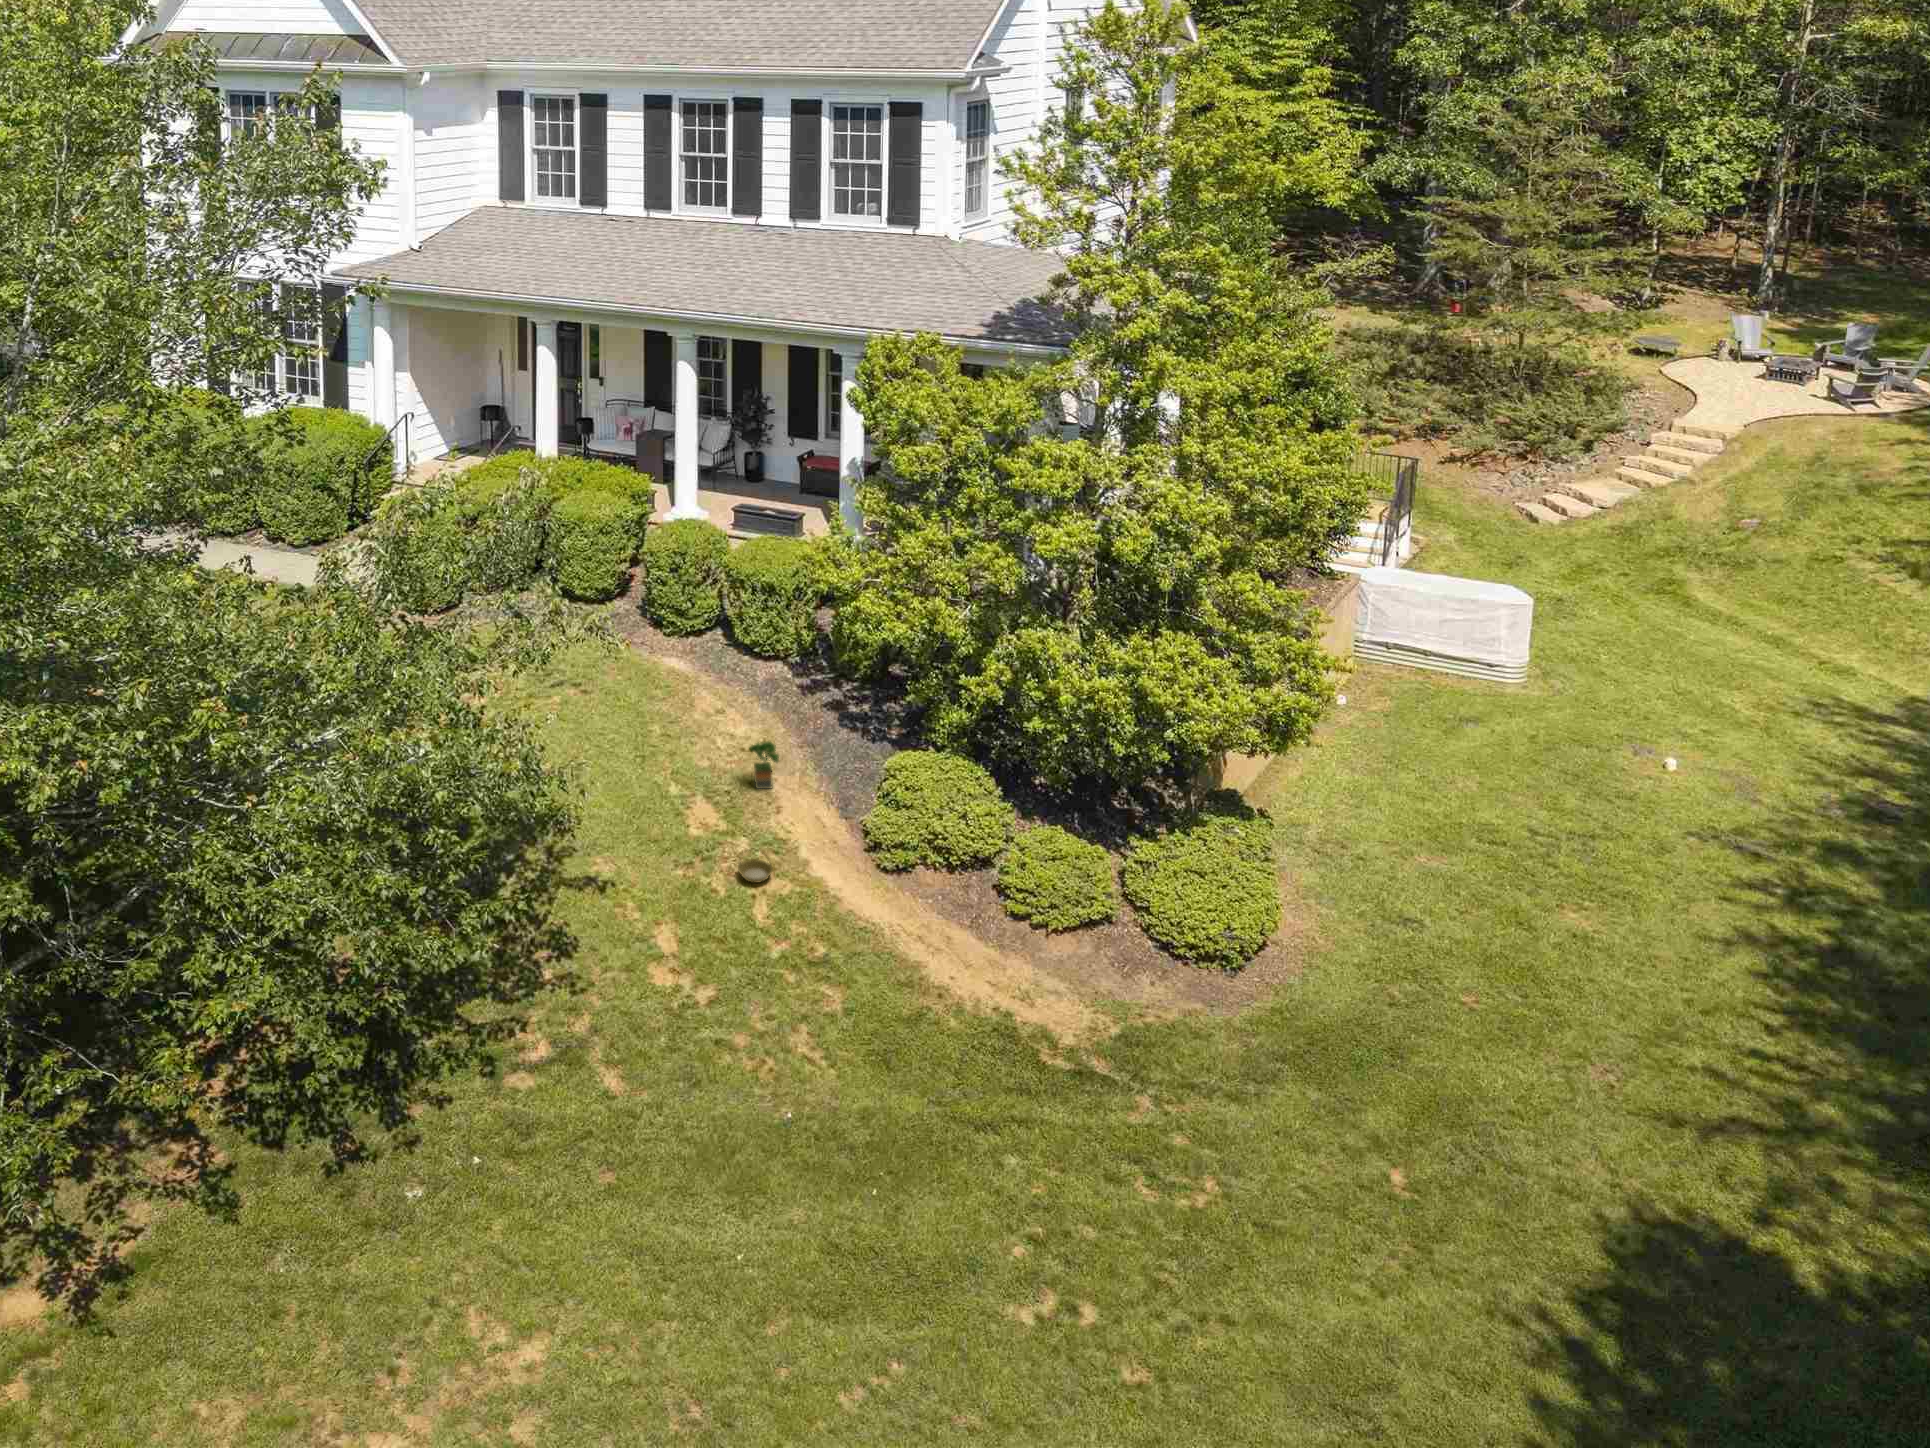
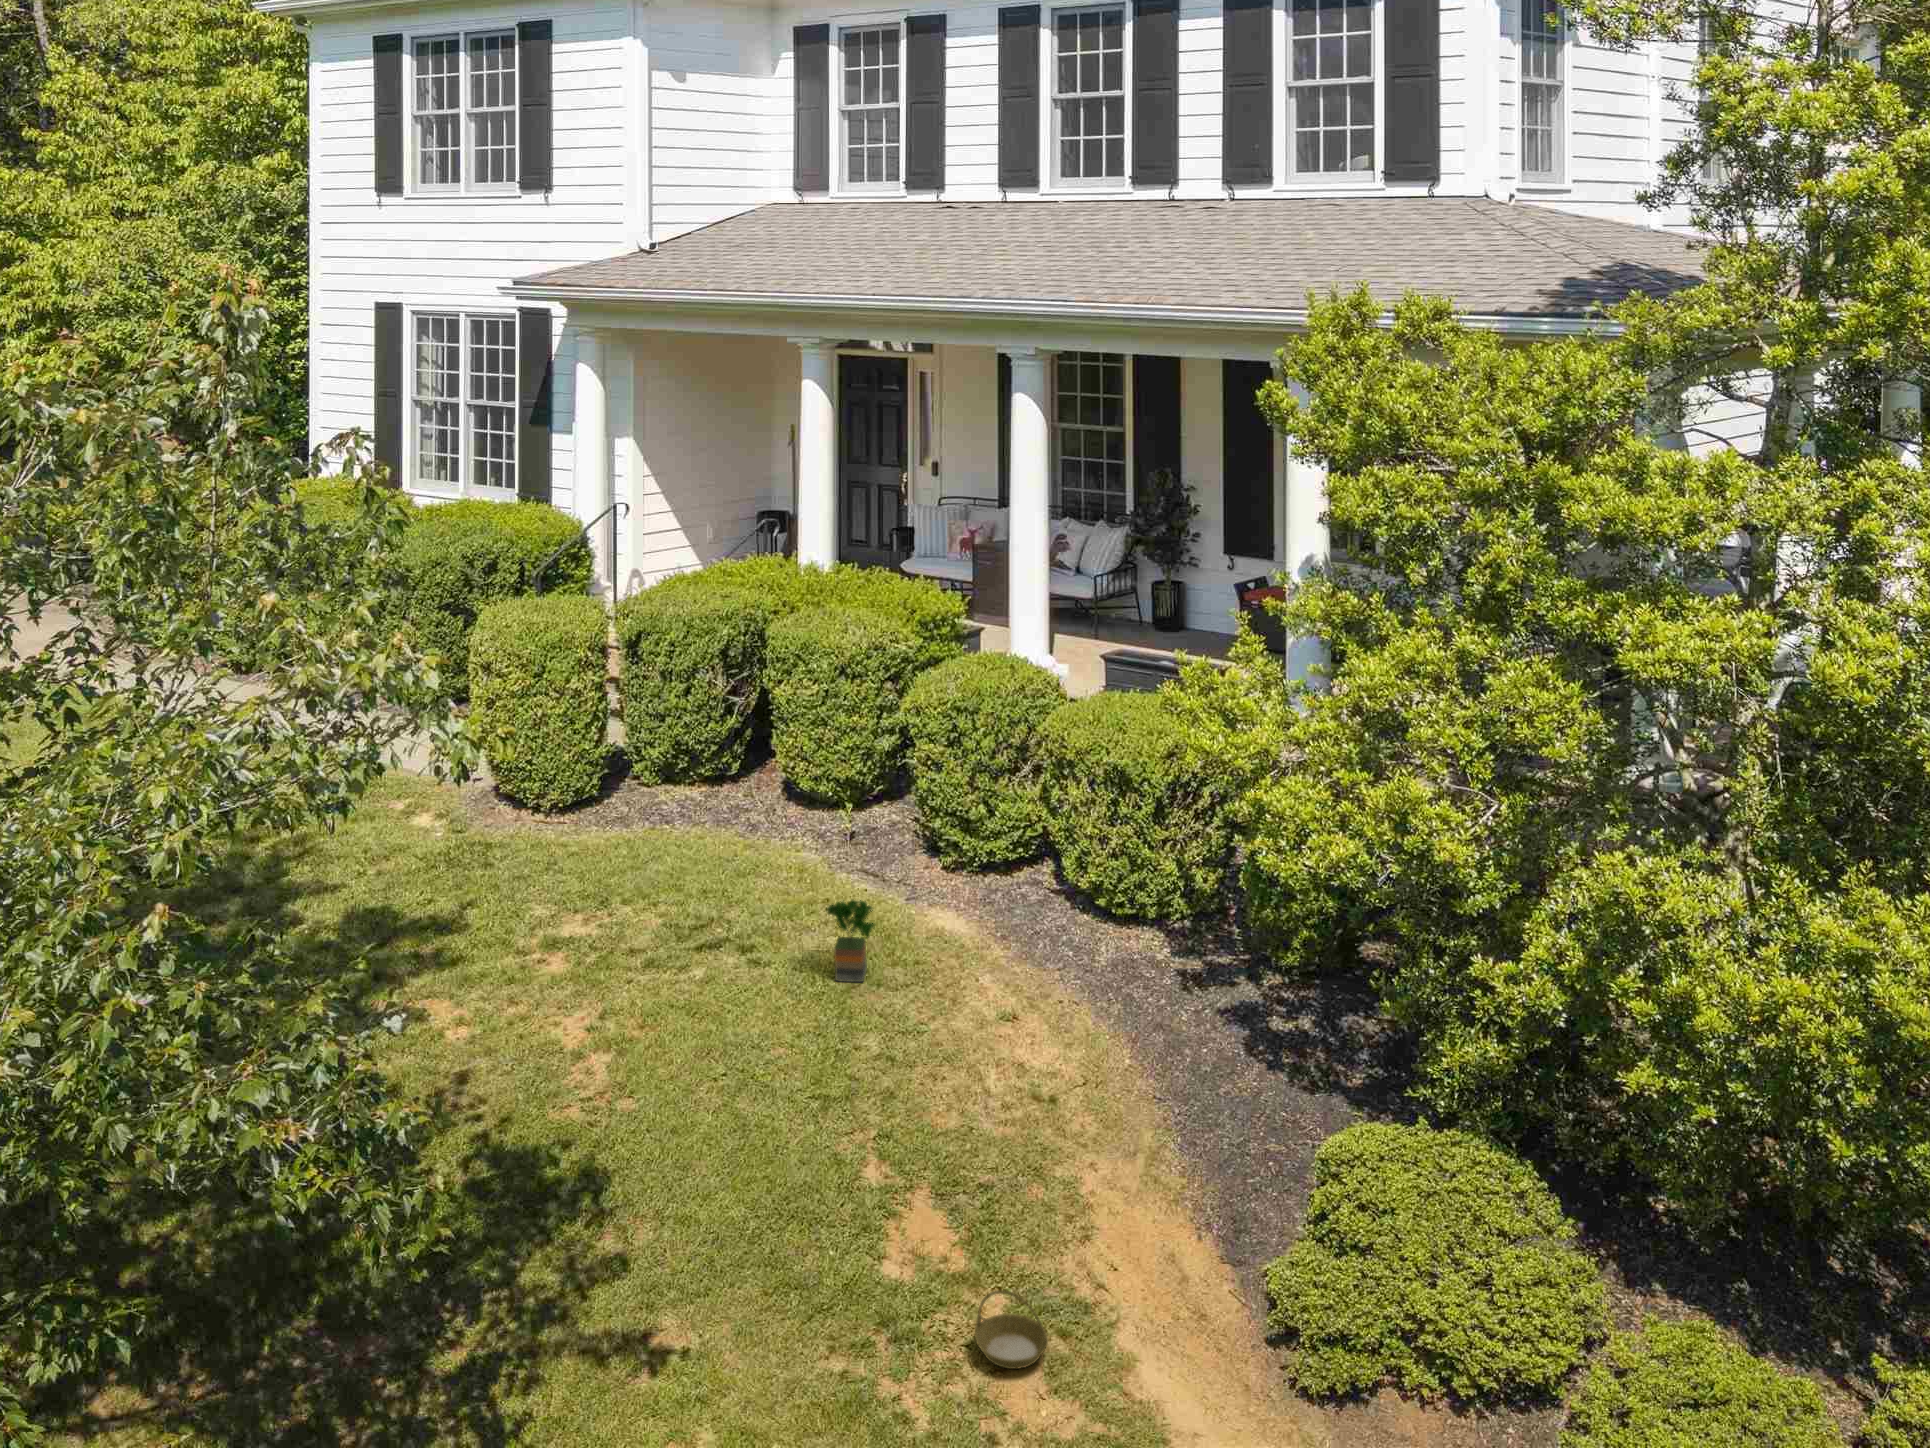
potted tree: present [749,742,779,789] -> present [826,900,876,982]

